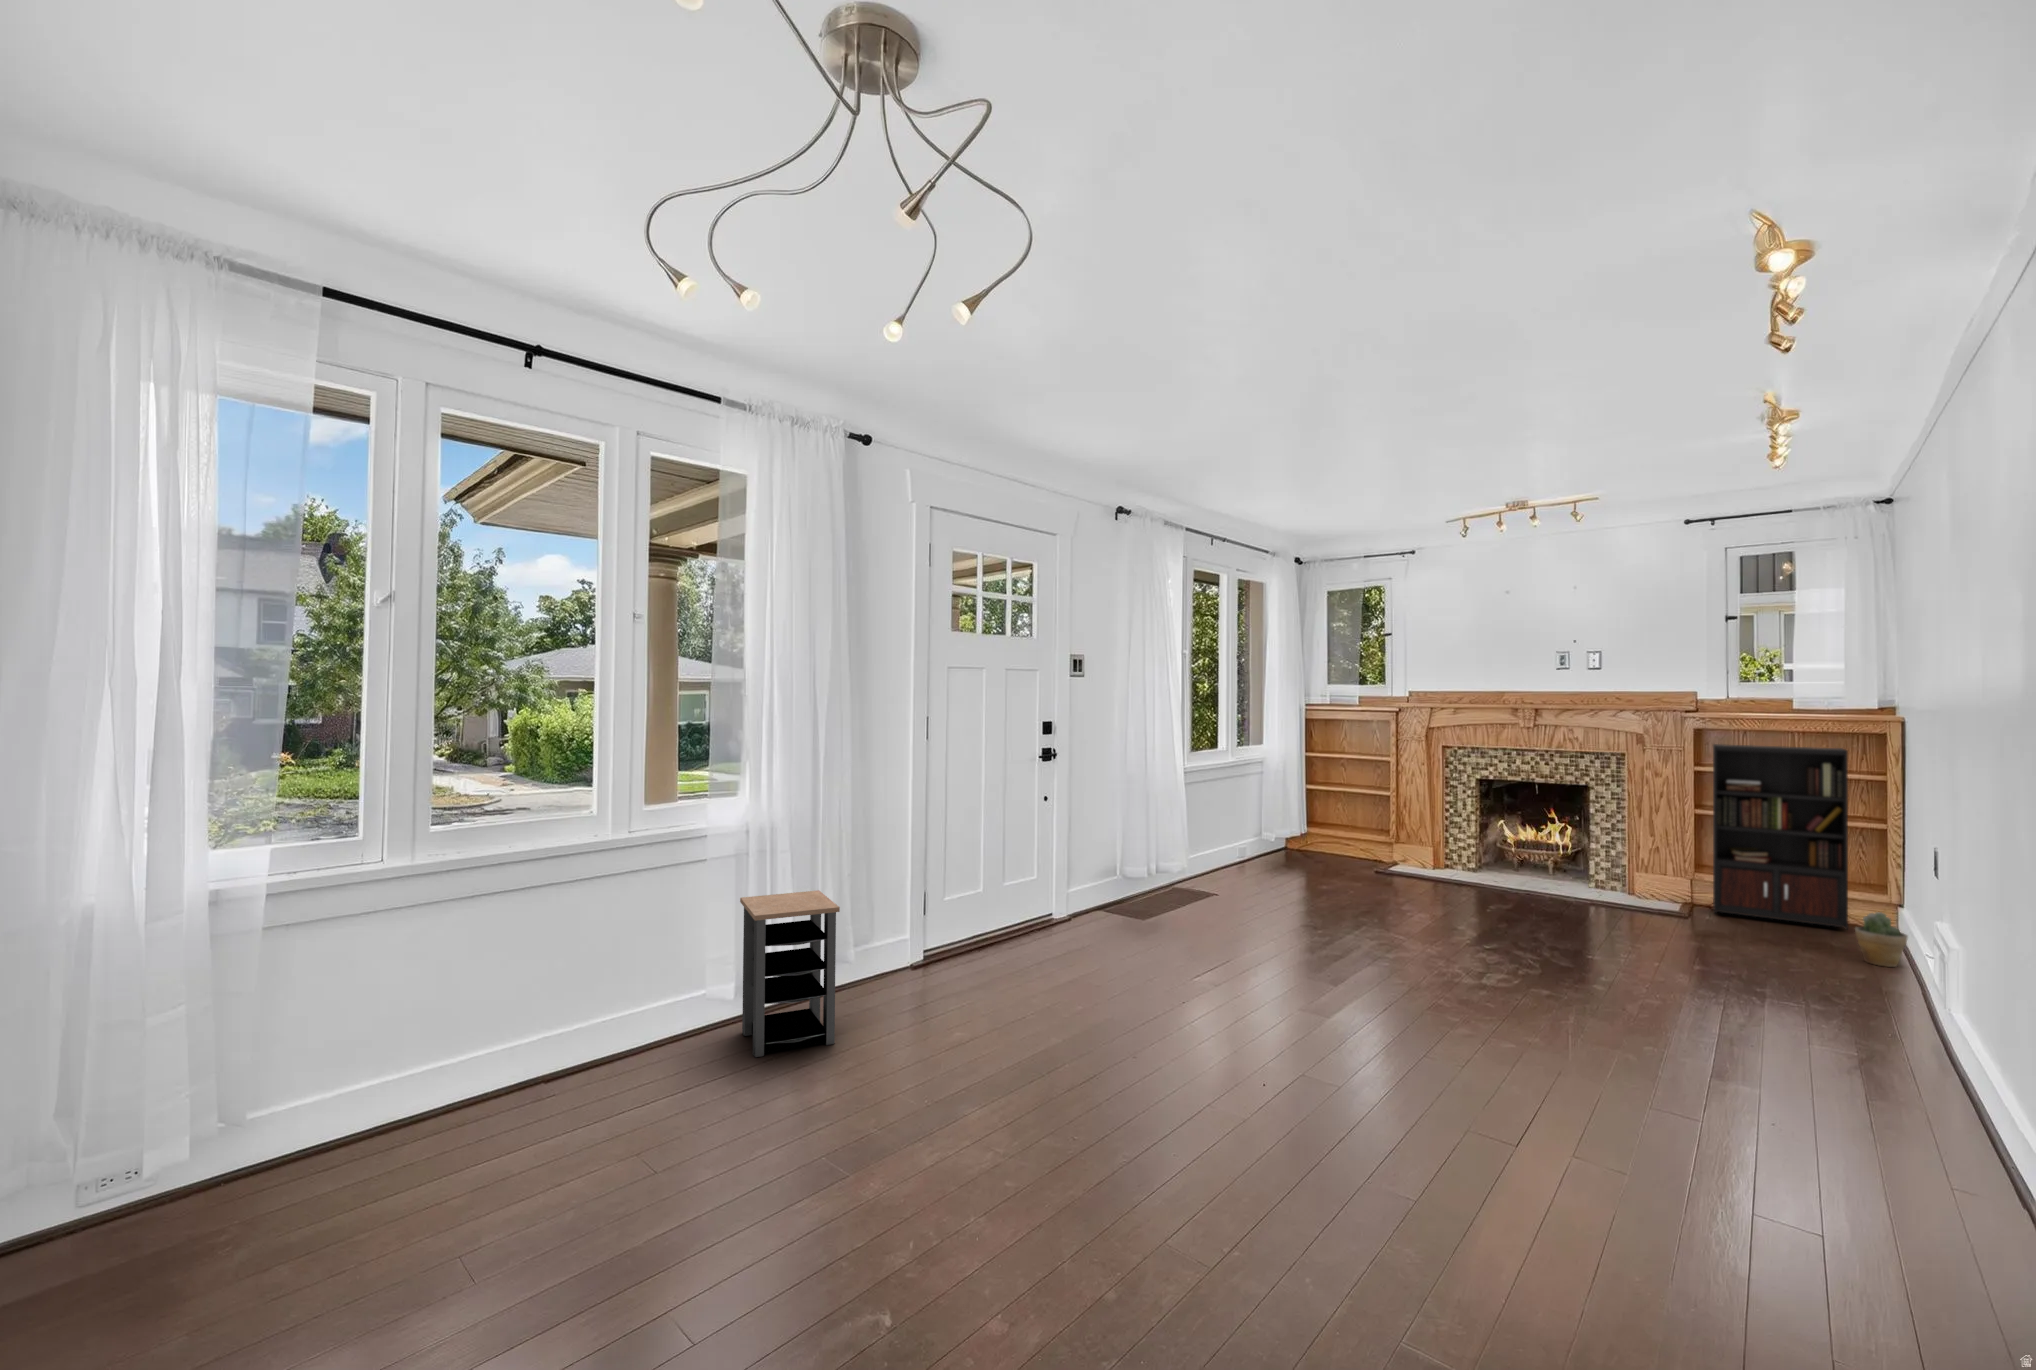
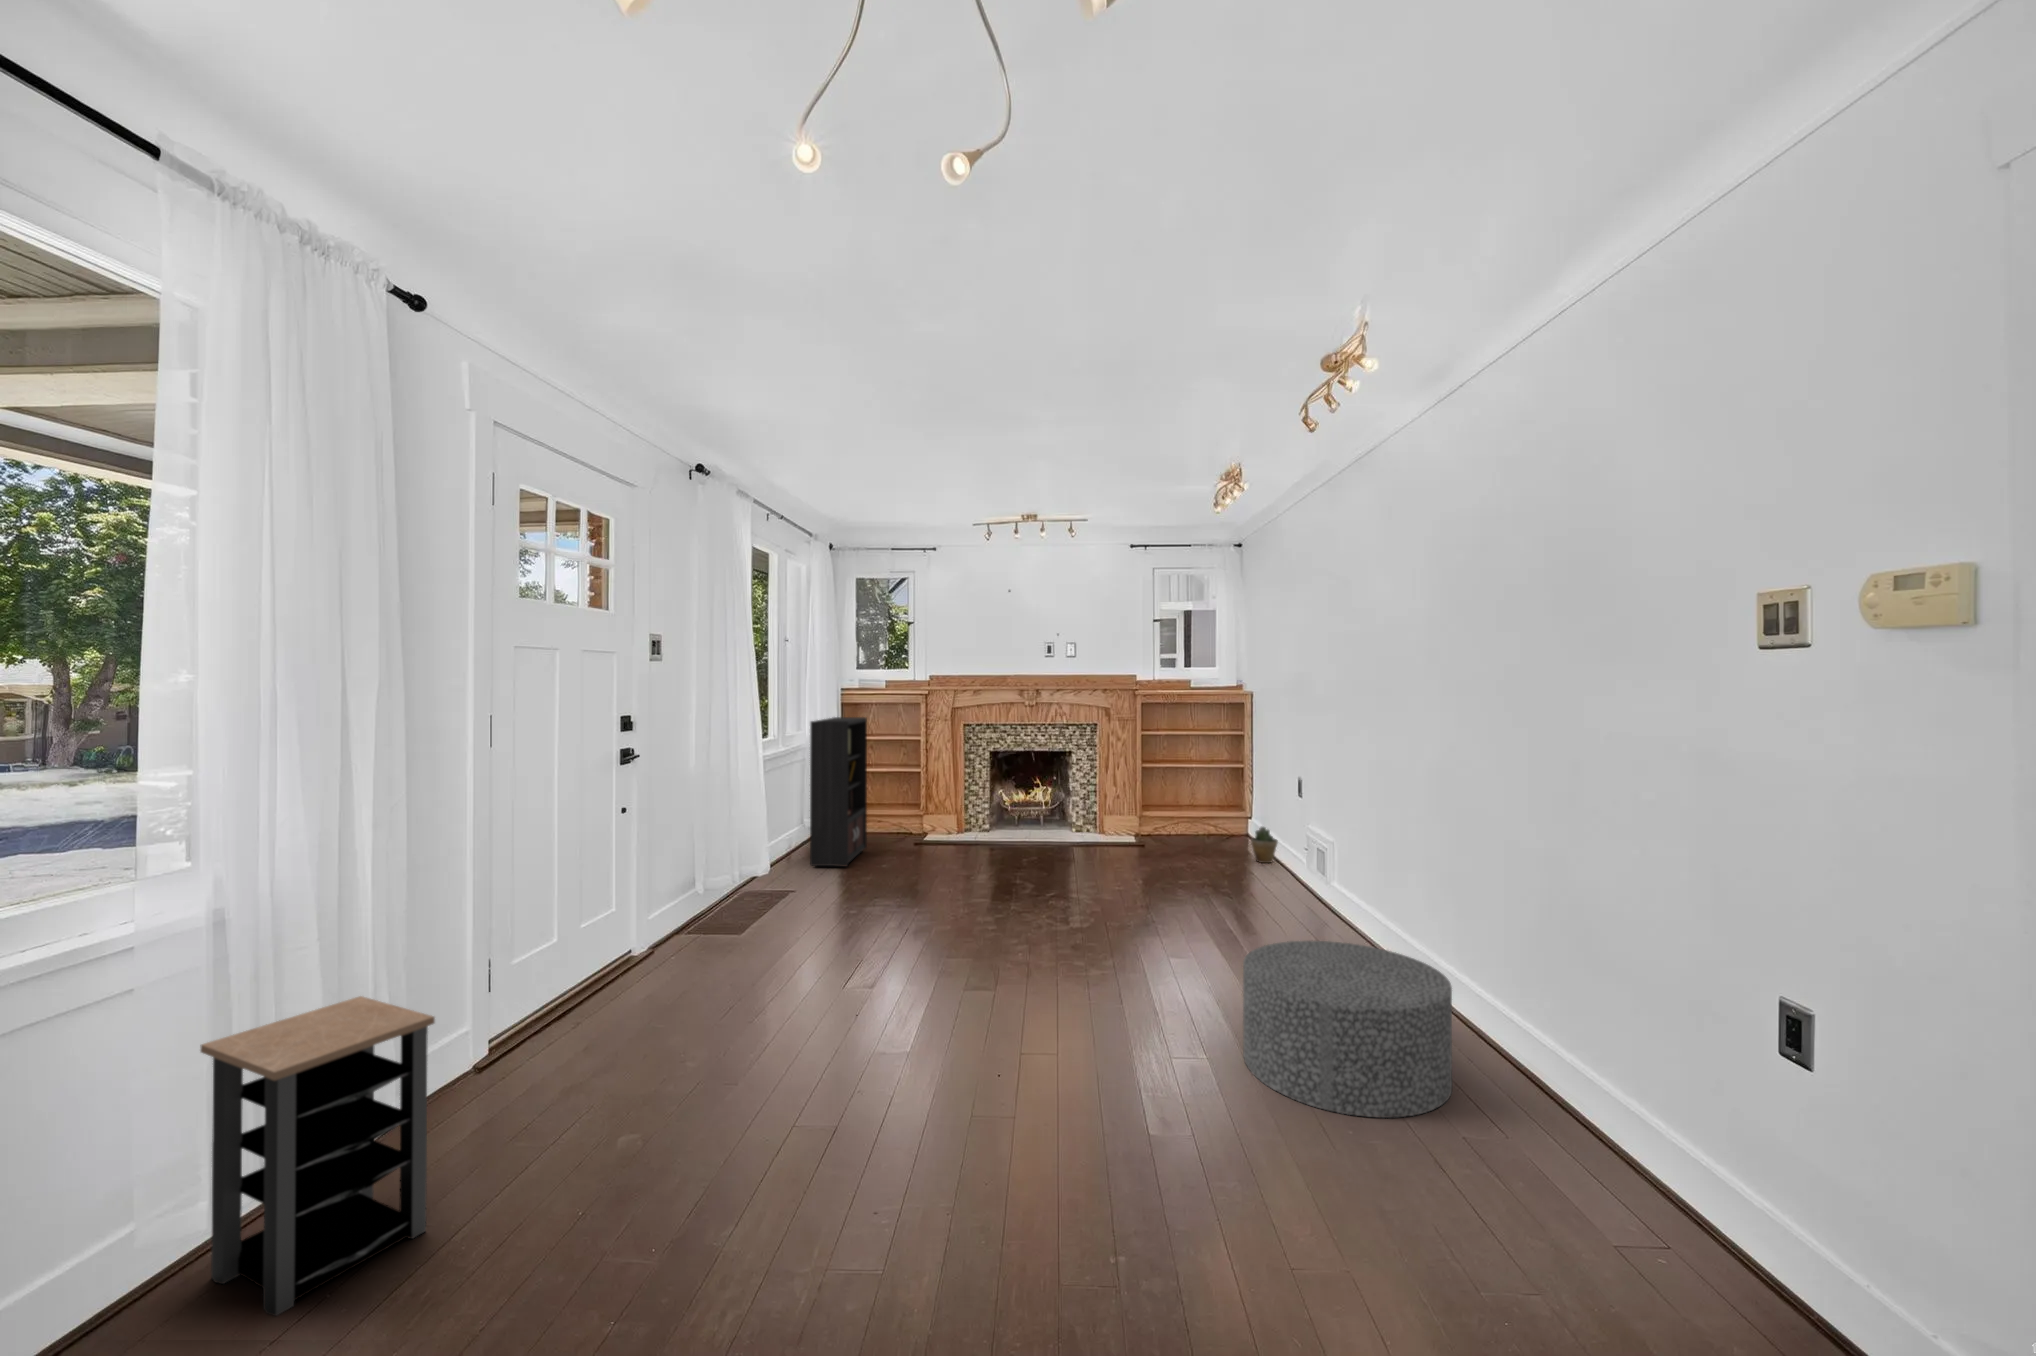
bookcase: present [1713,744,1848,929] -> present [810,717,867,866]
ottoman: none [1551,1023,1866,1271] -> present [1243,941,1452,1118]

